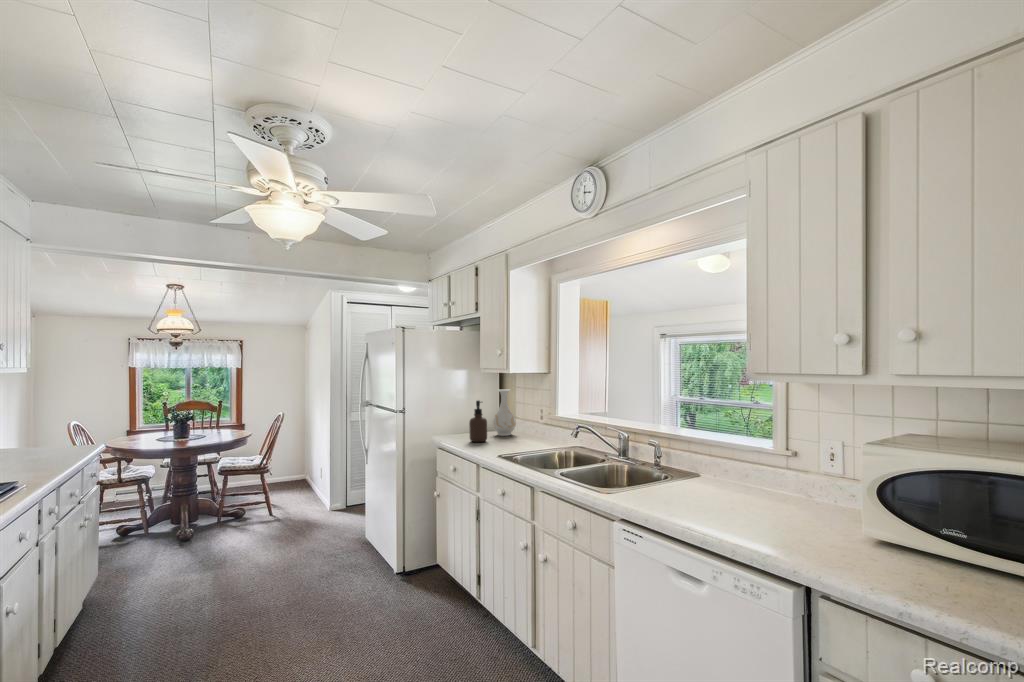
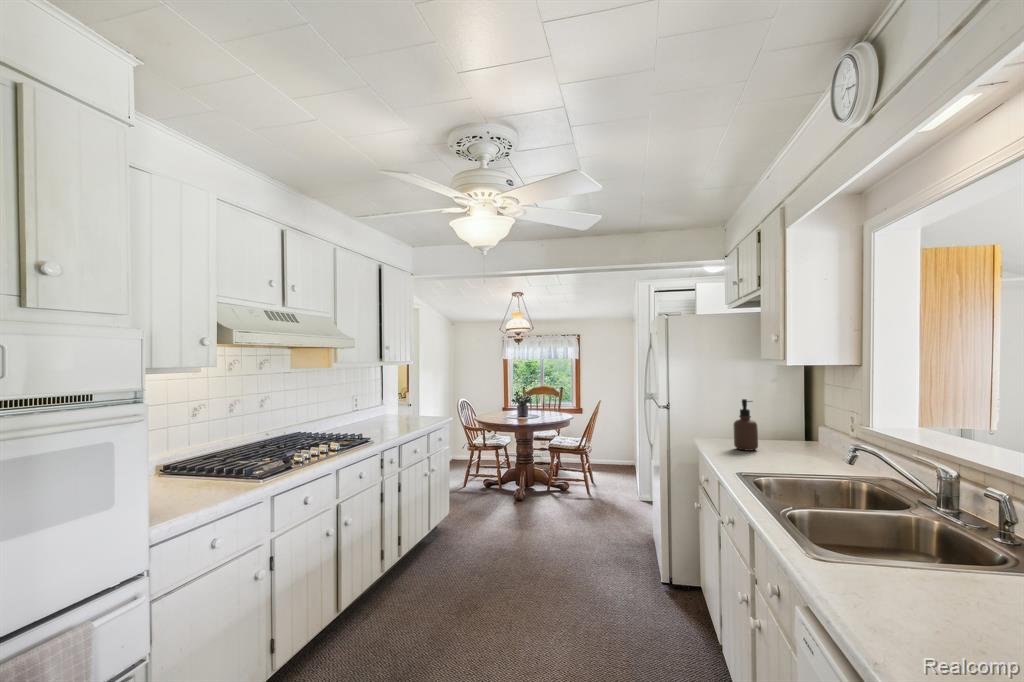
vase: present [493,389,516,436] -> none [778,387,812,447]

